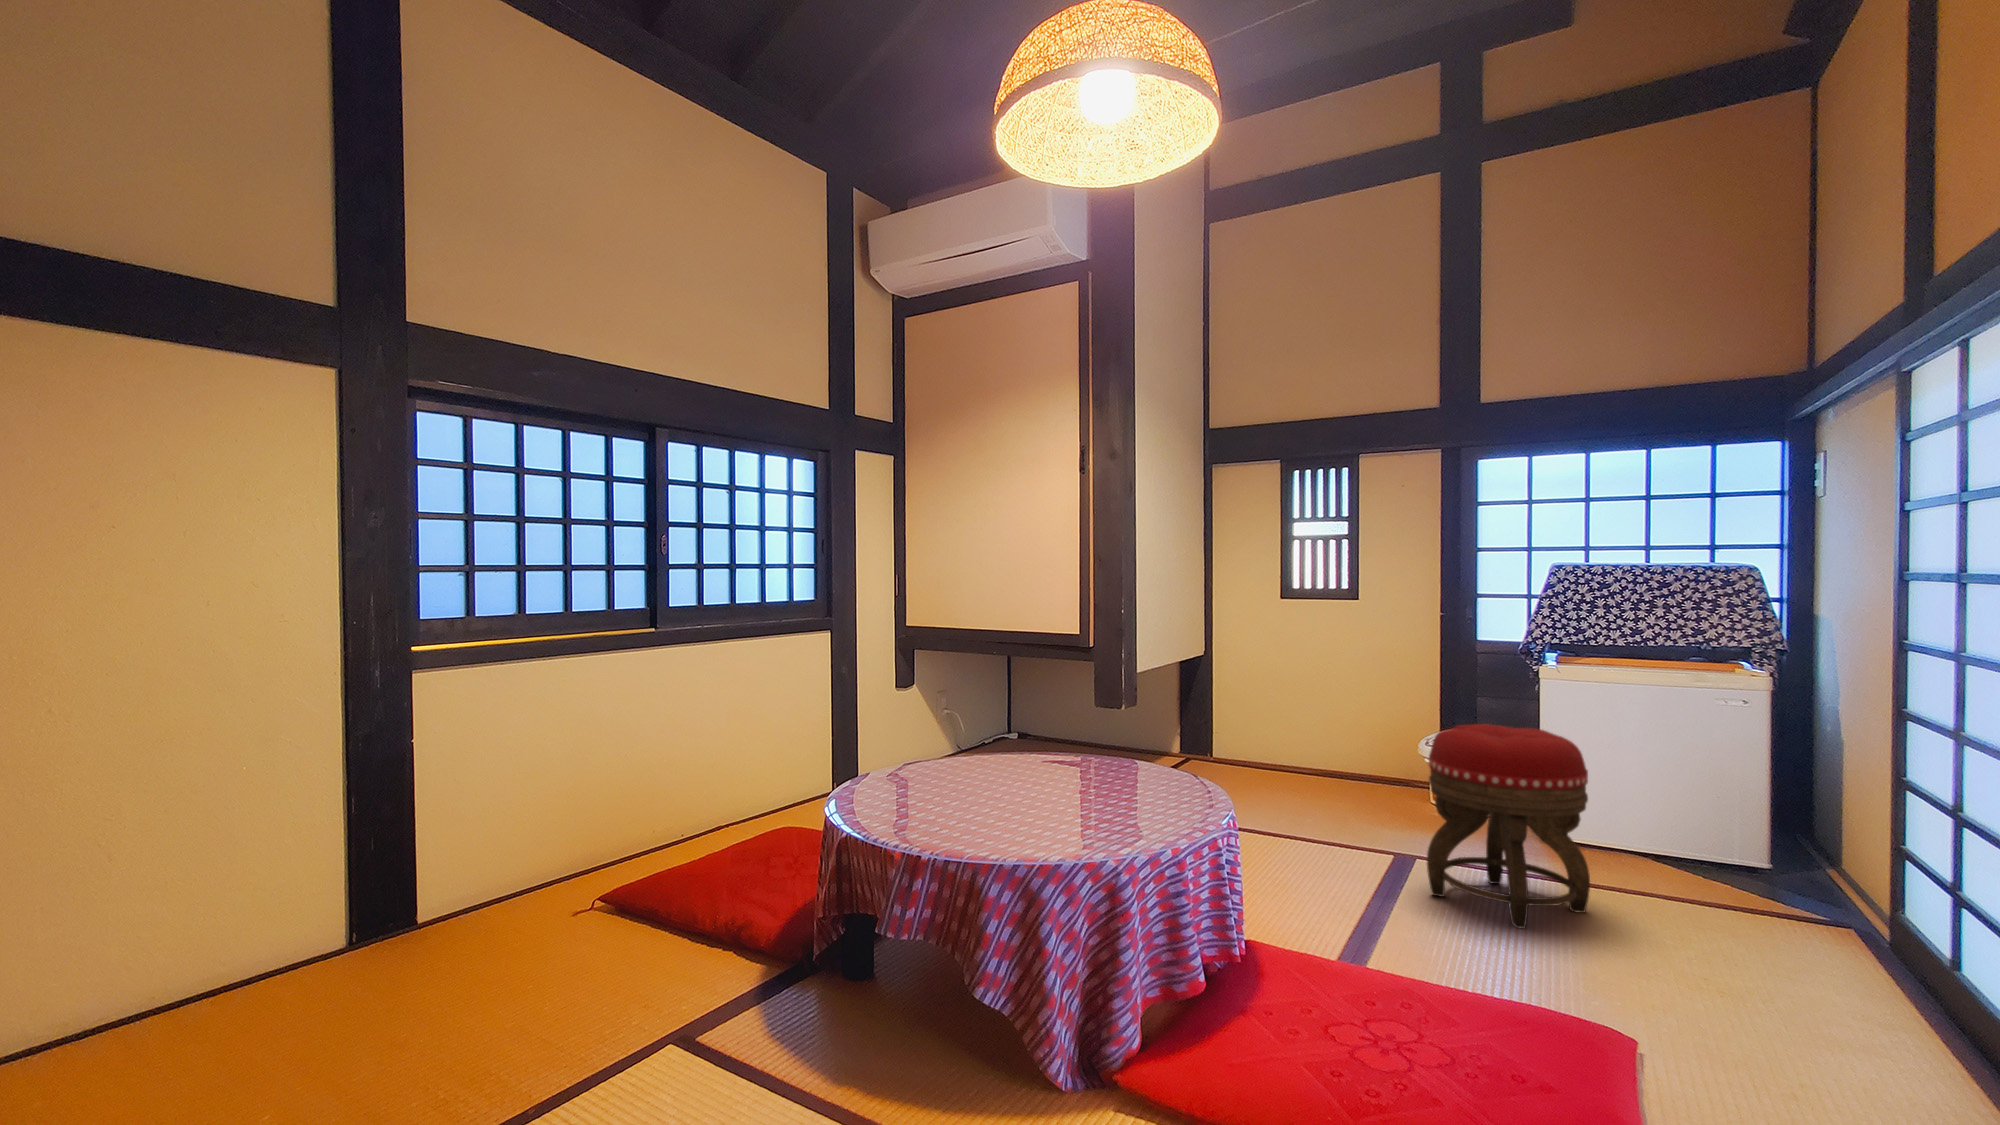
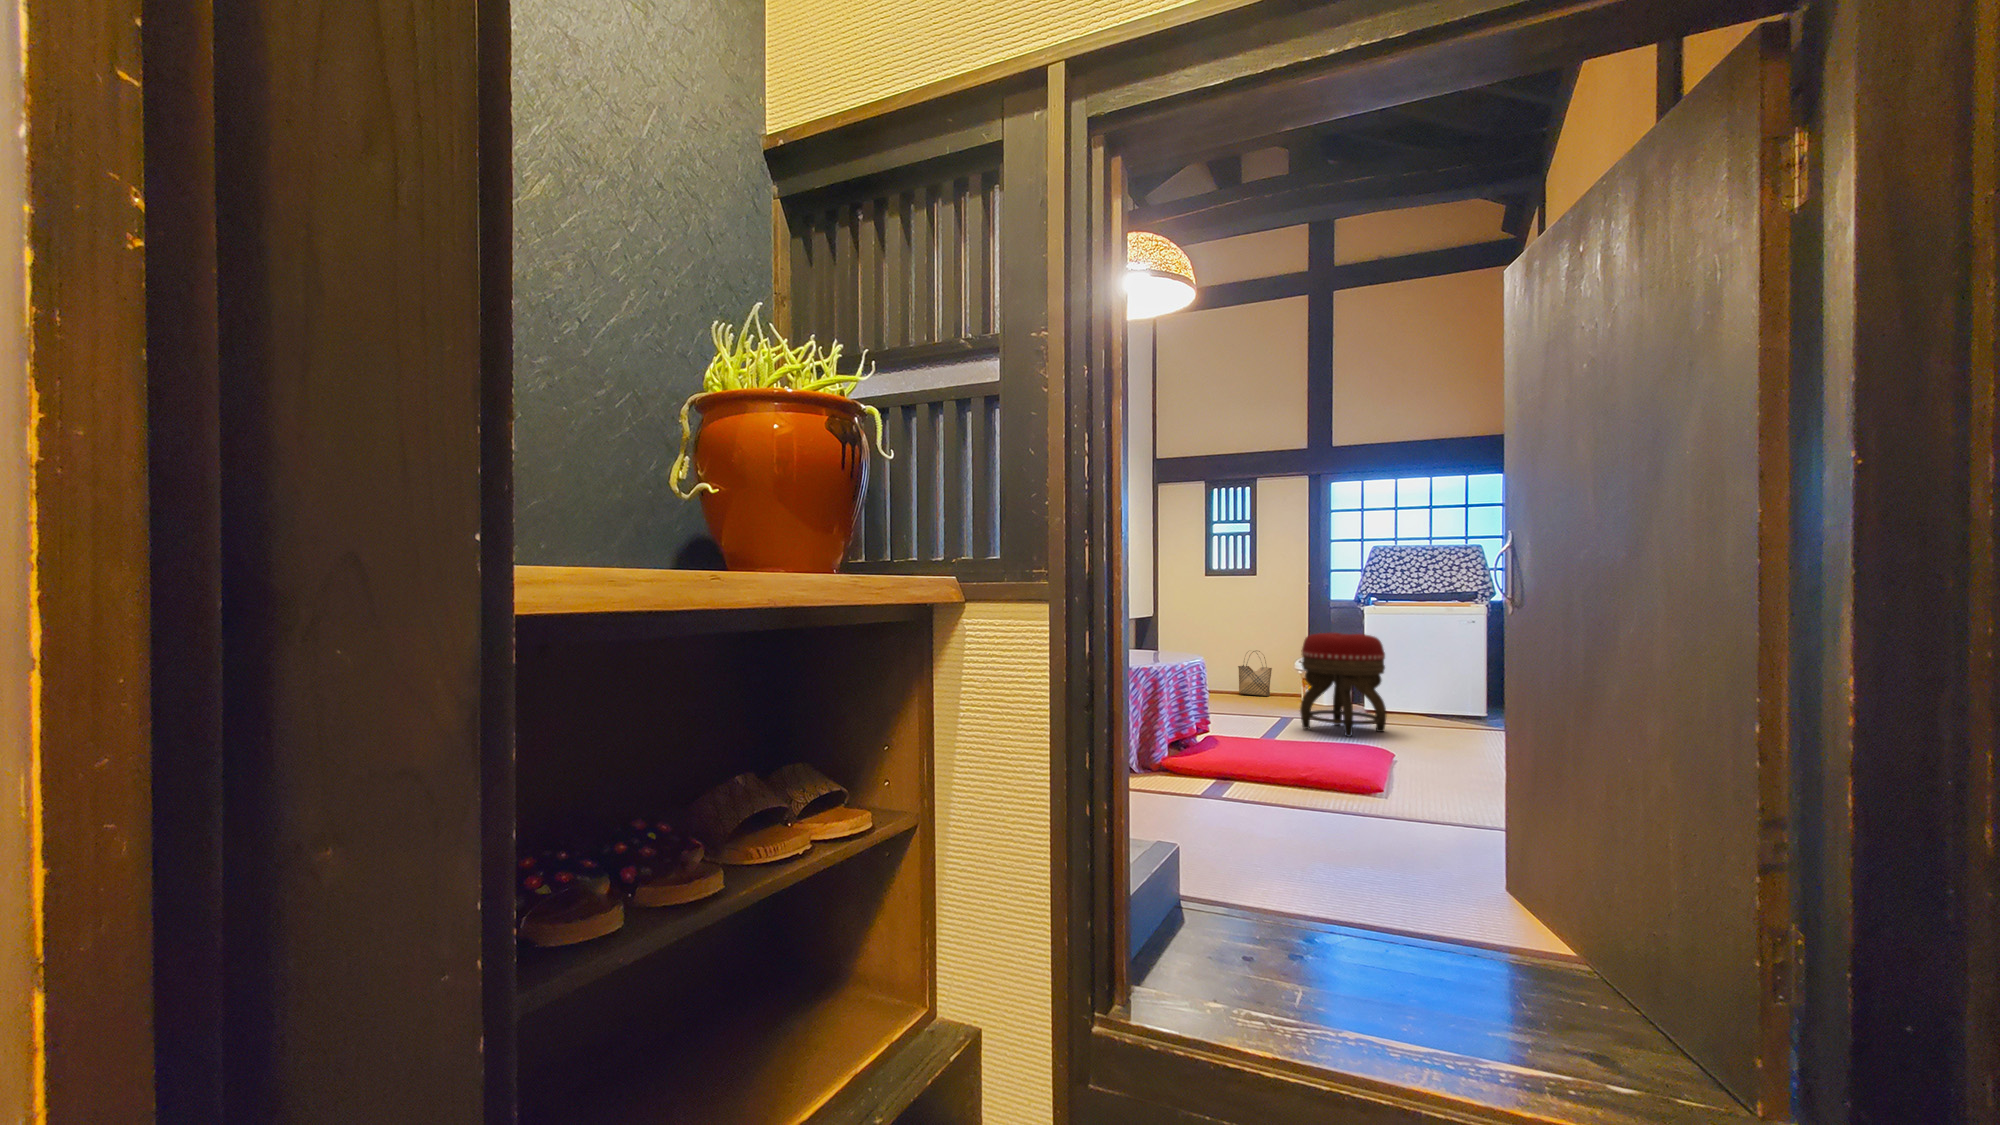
woven basket: none [1330,716,1383,787] -> present [1238,651,1272,696]

